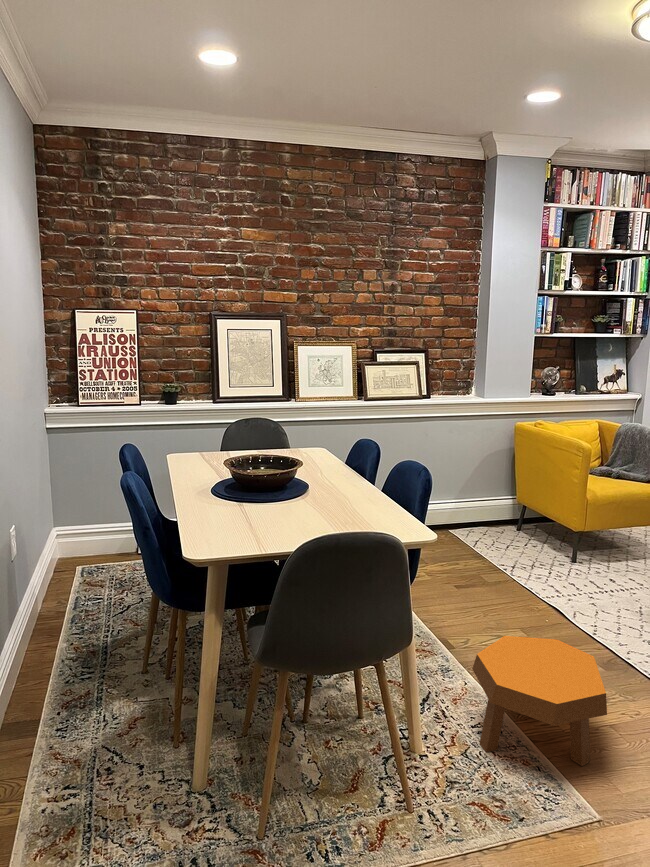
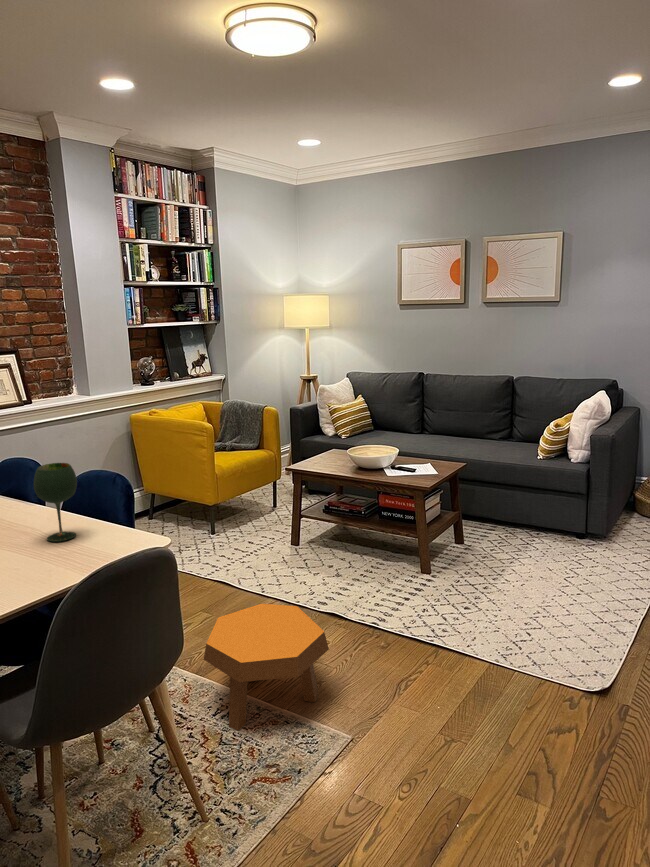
wine glass: none [341,446,375,514] -> present [34,463,77,542]

